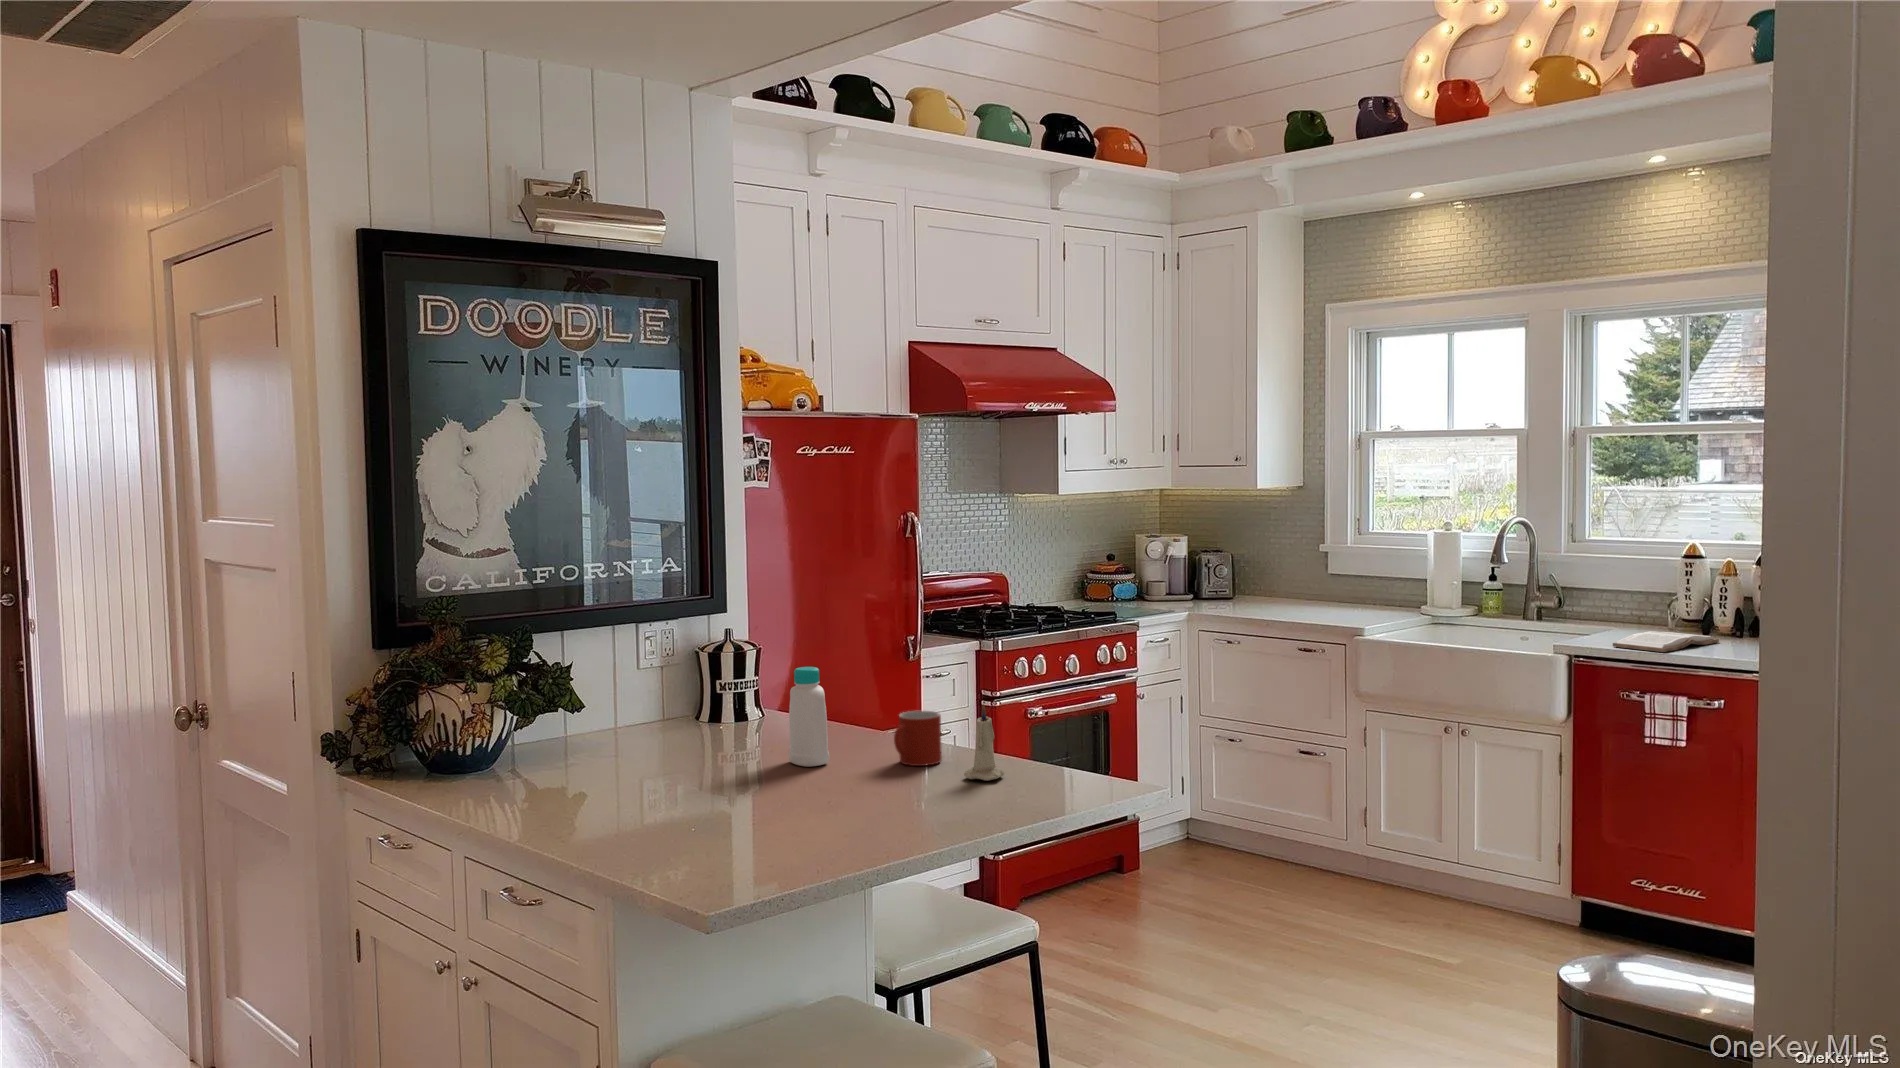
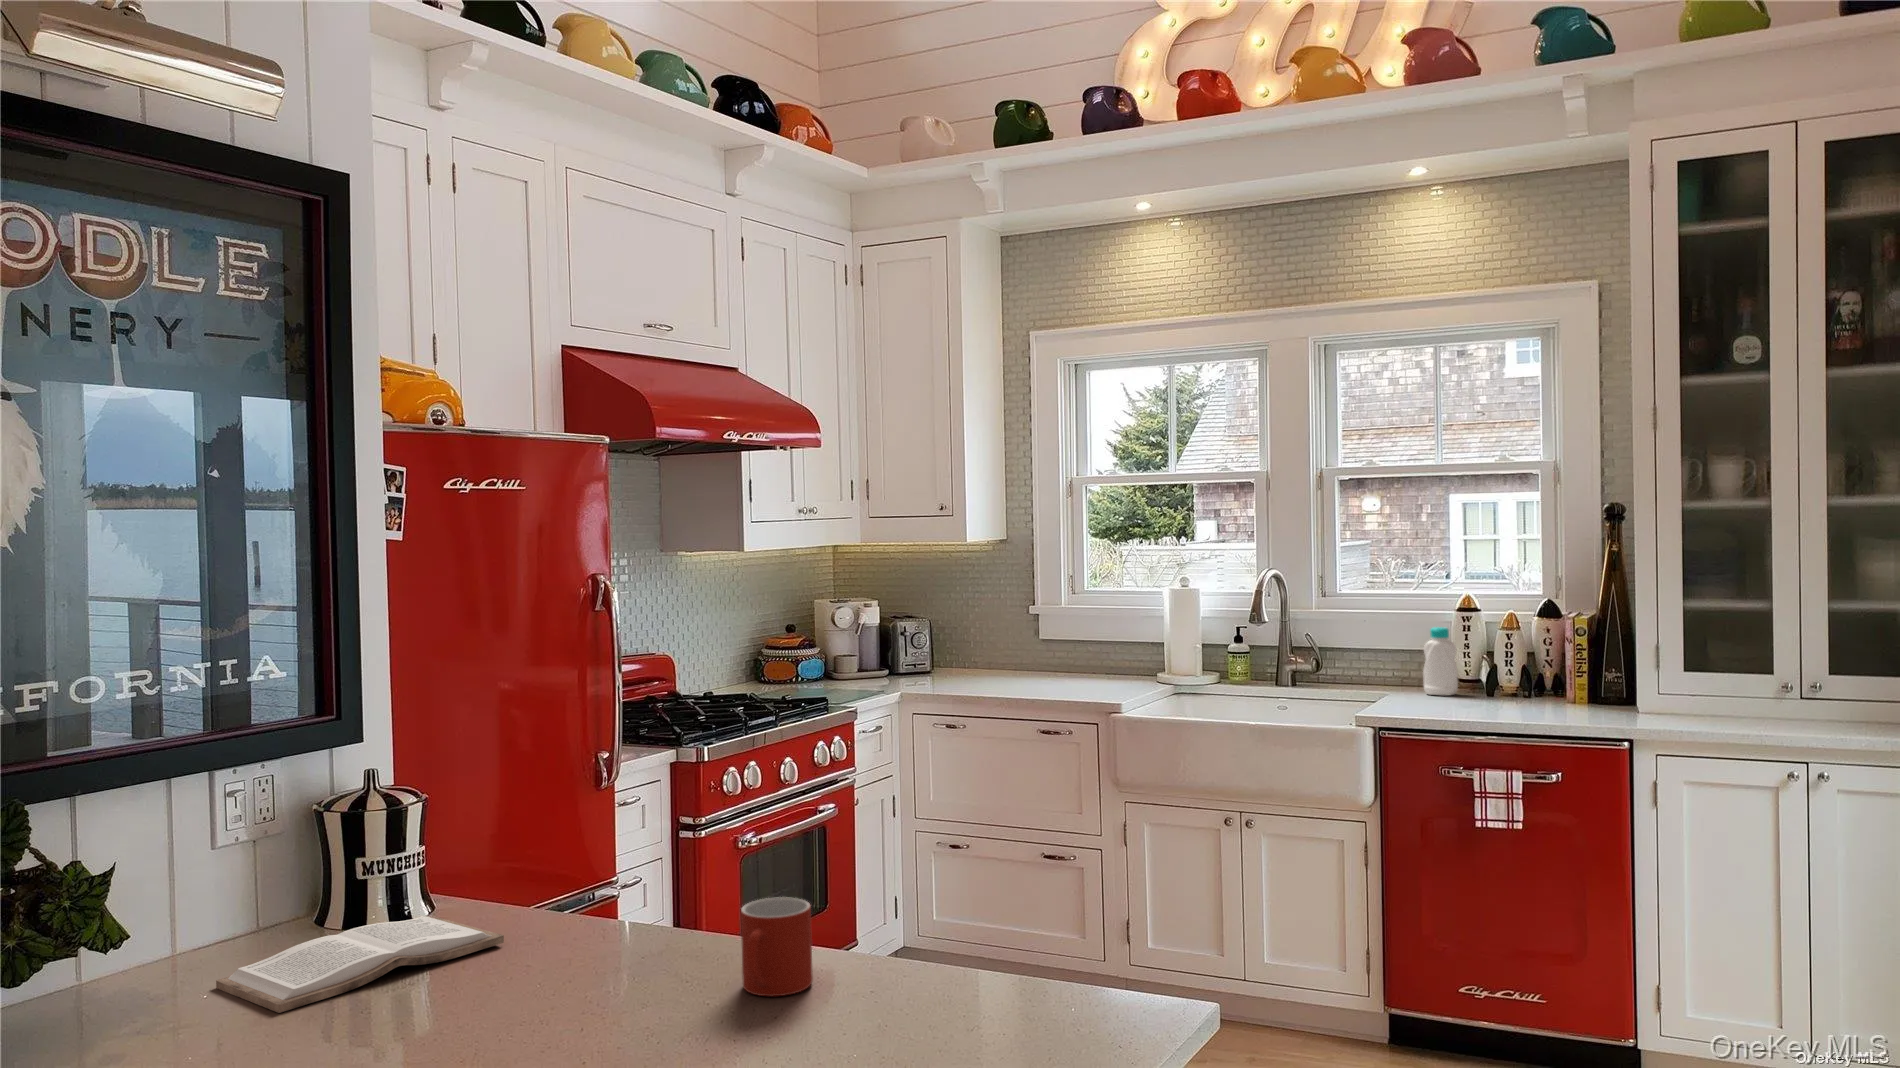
book: present [1613,631,1719,652] -> present [216,916,504,1013]
bottle: present [789,667,829,767] -> present [1423,627,1458,695]
candle: present [964,704,1004,781] -> none [879,885,941,1017]

